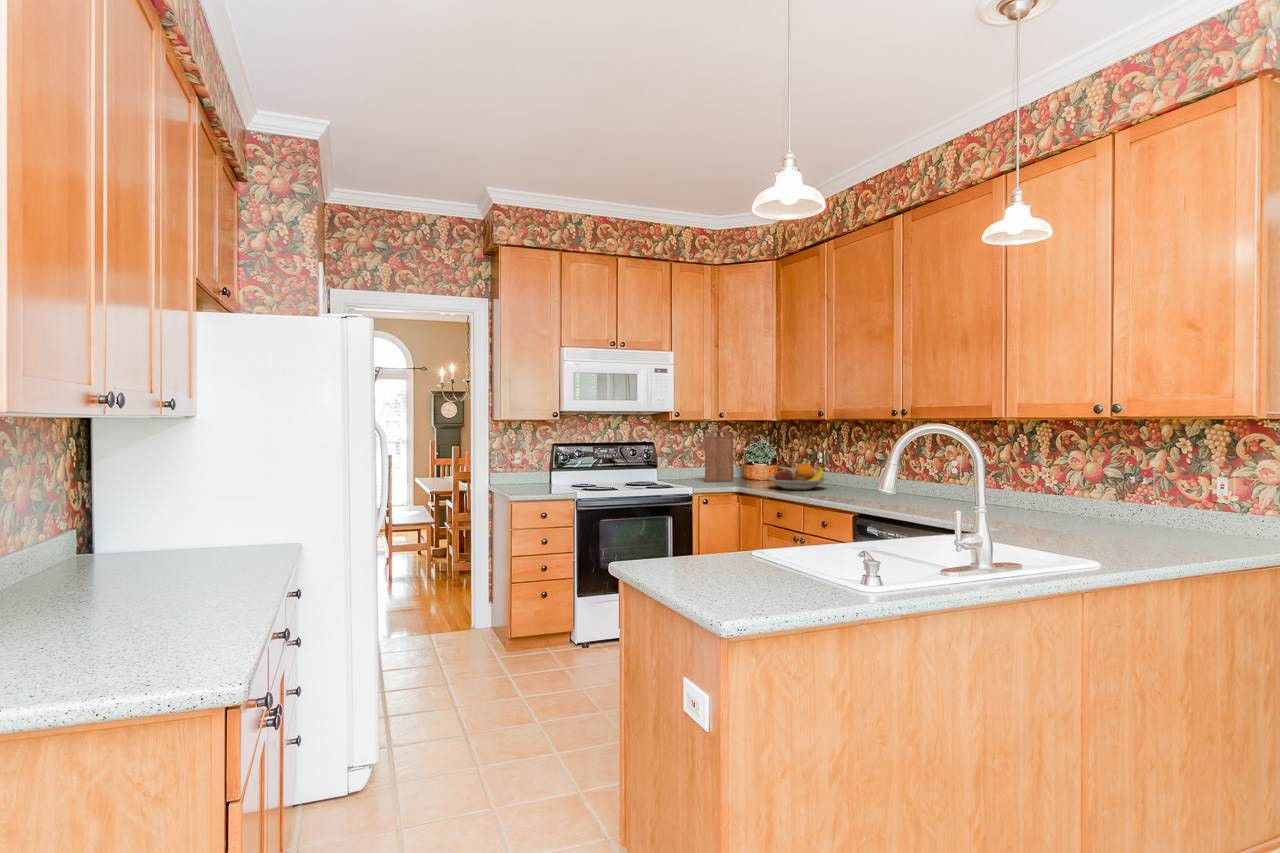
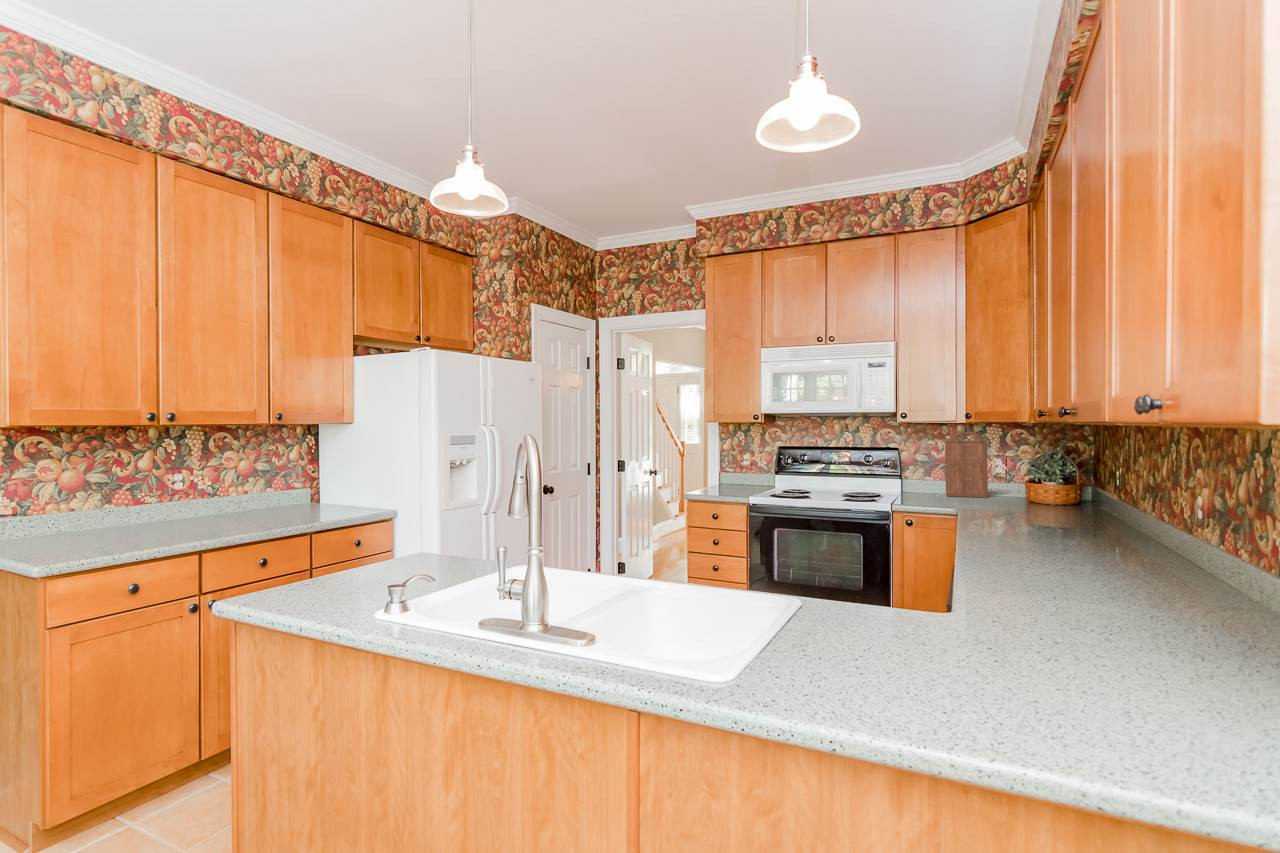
fruit bowl: present [768,464,827,490] -> none [971,482,1062,518]

